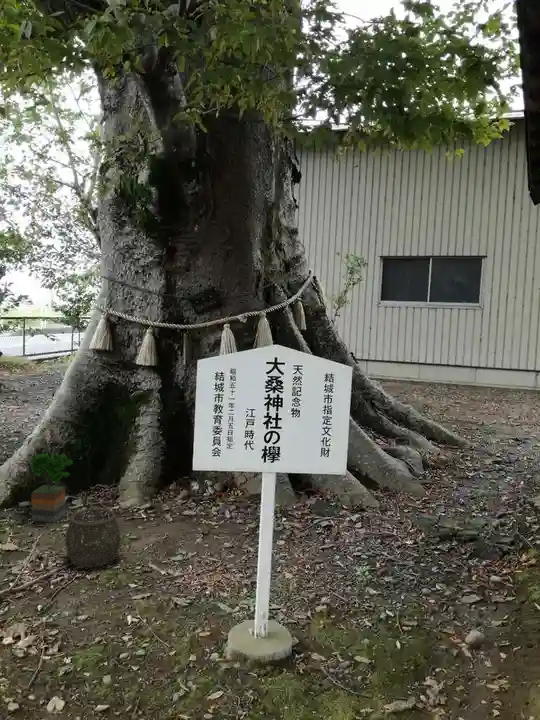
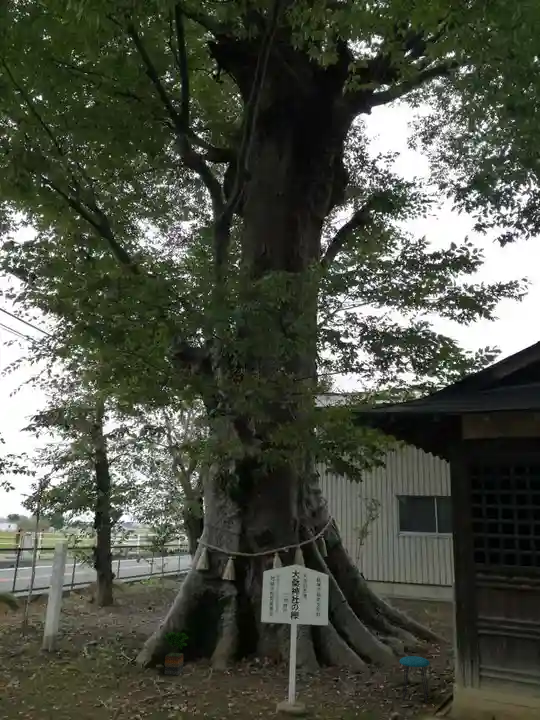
stool: none [445,498,500,577] -> present [399,656,430,703]
woven basket: present [65,508,121,568] -> none [189,660,219,694]

